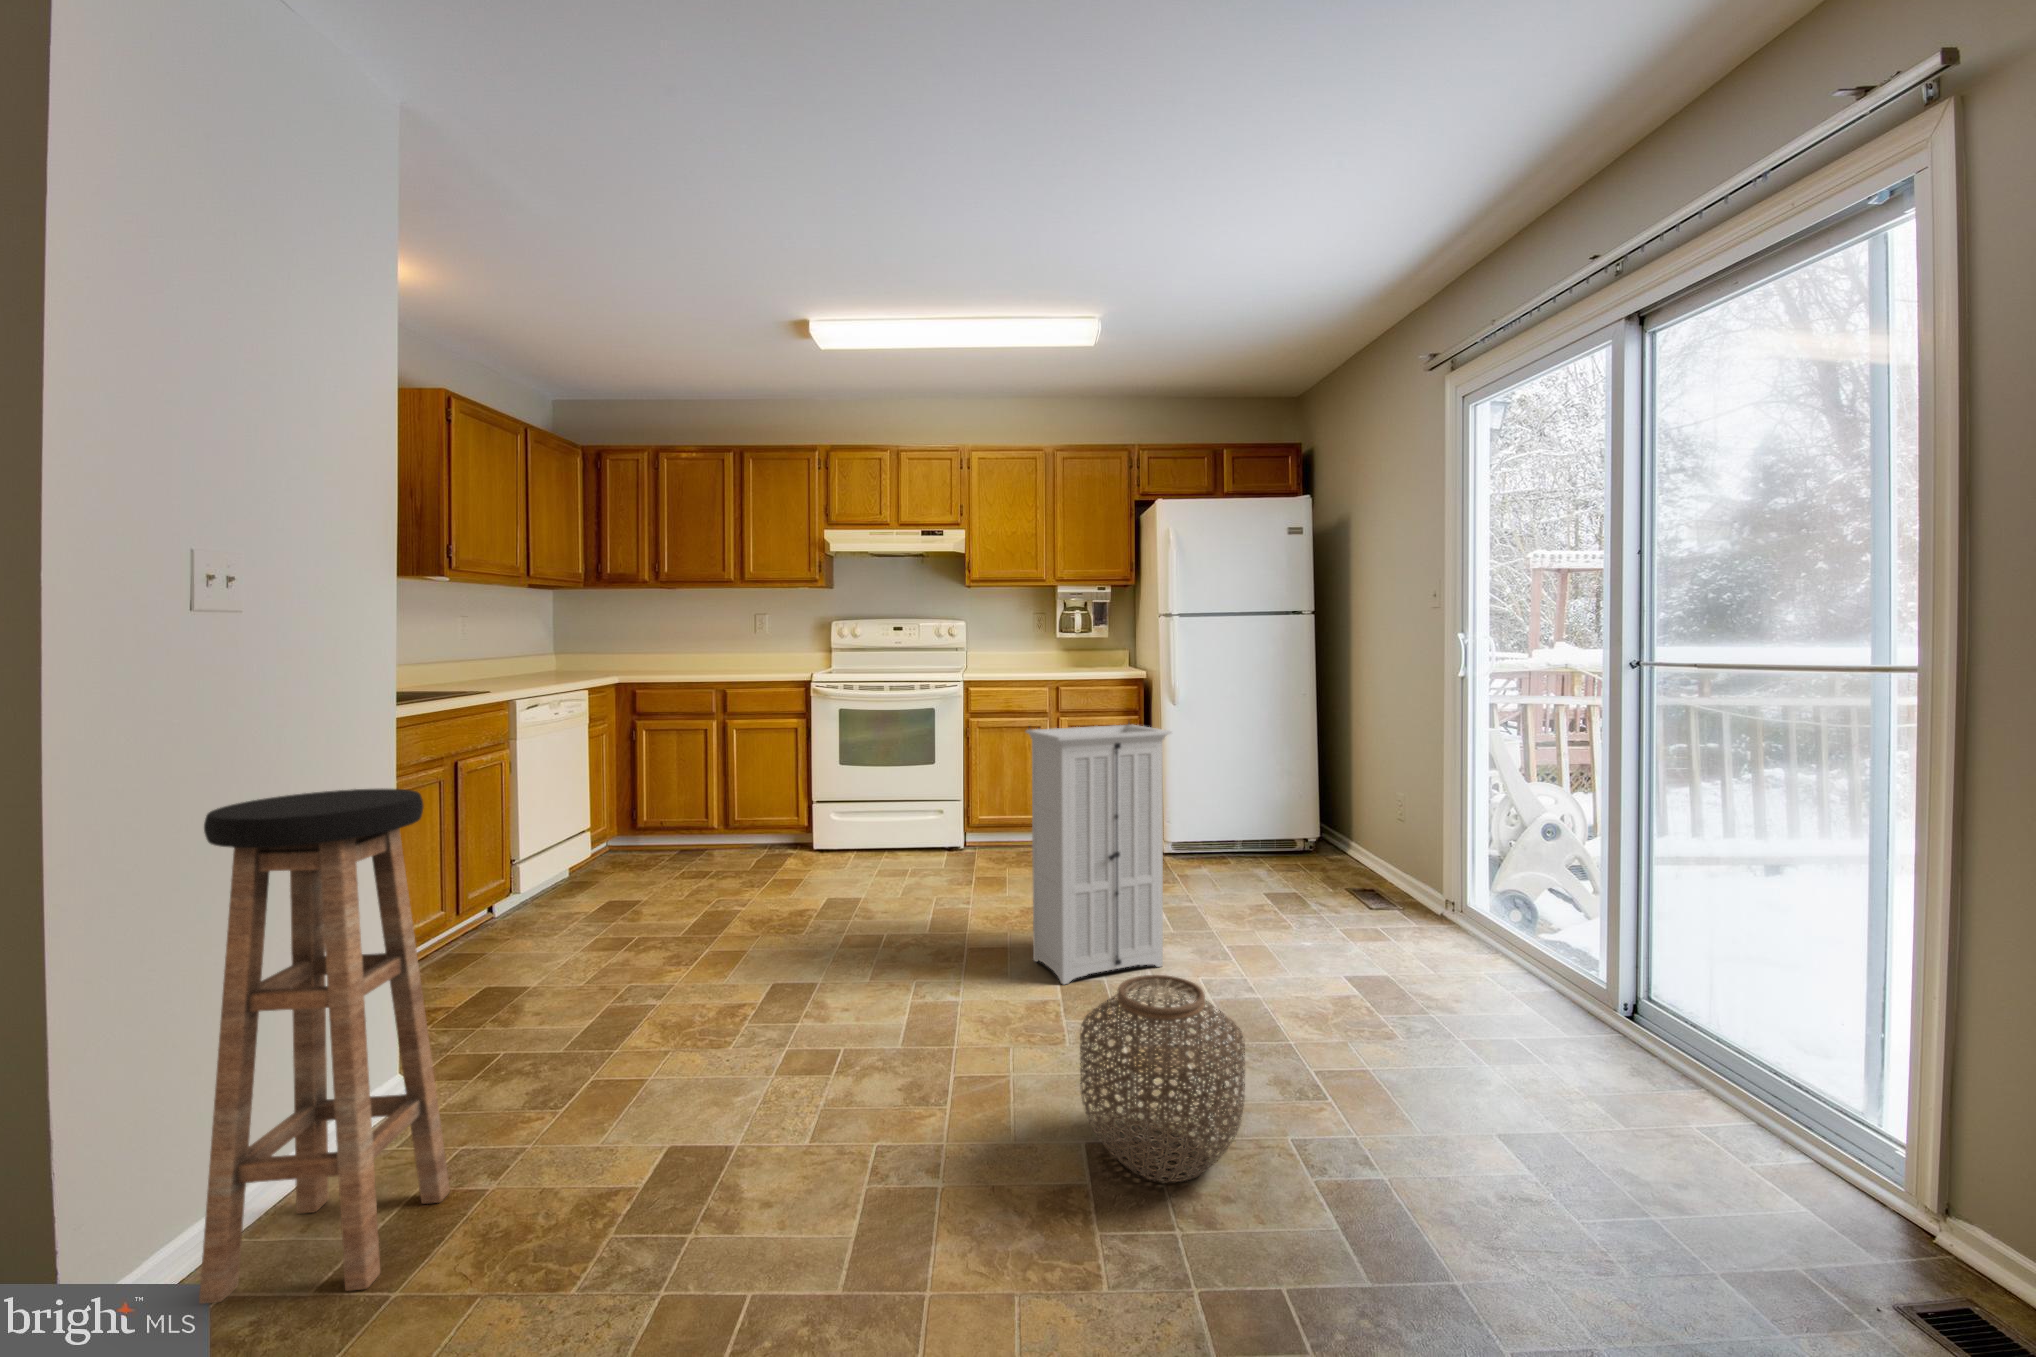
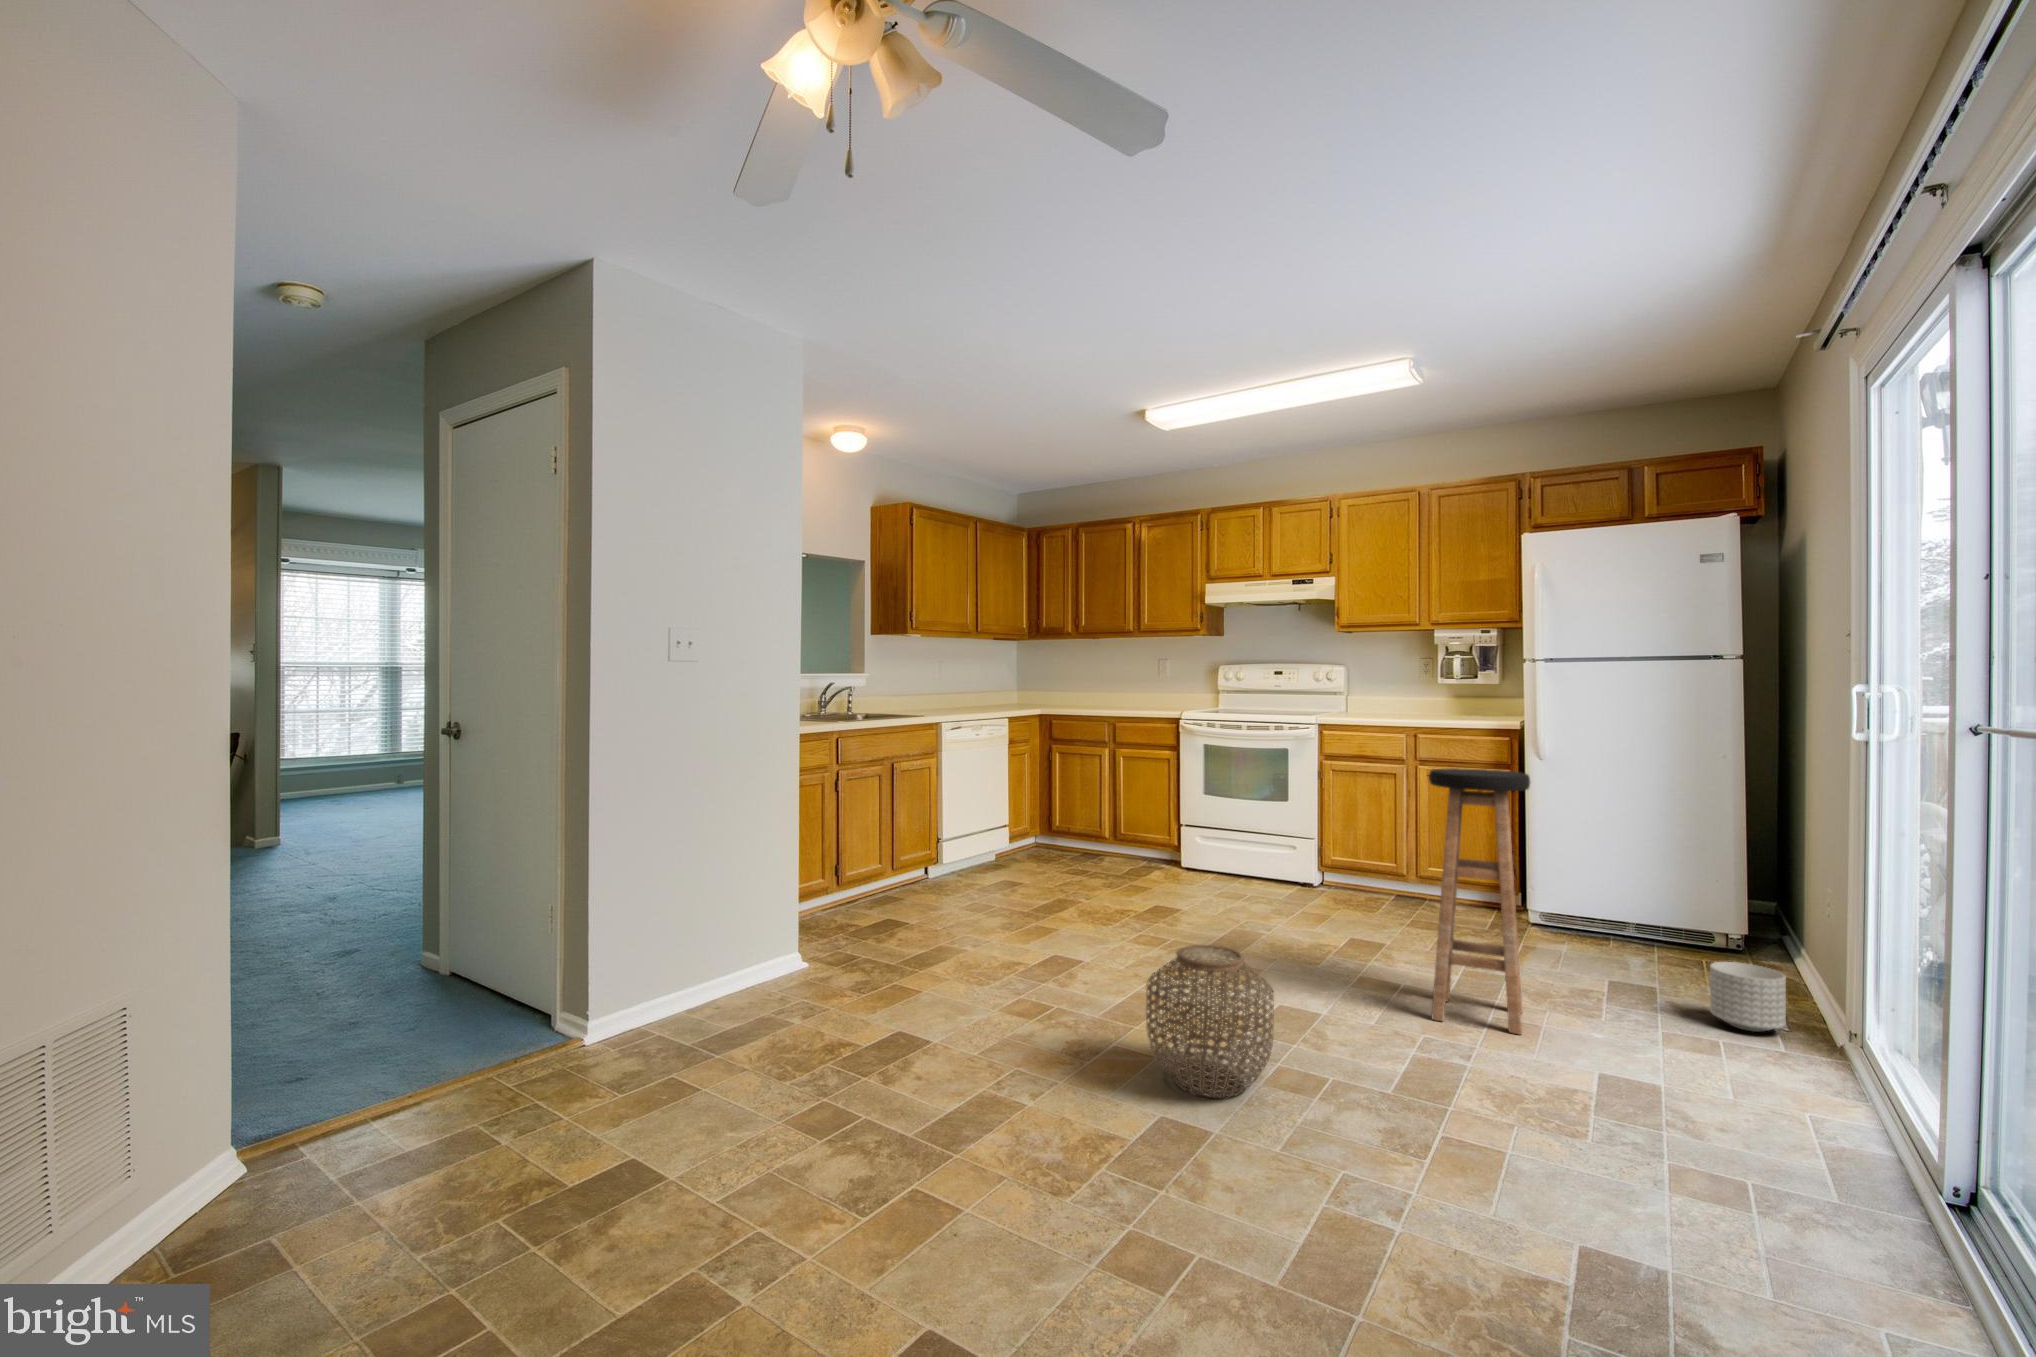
storage cabinet: present [1026,723,1172,984] -> none [1265,759,1392,996]
bar stool: present [199,789,450,1304] -> present [1429,768,1530,1034]
planter: none [1383,869,1438,927] -> present [1710,962,1786,1032]

